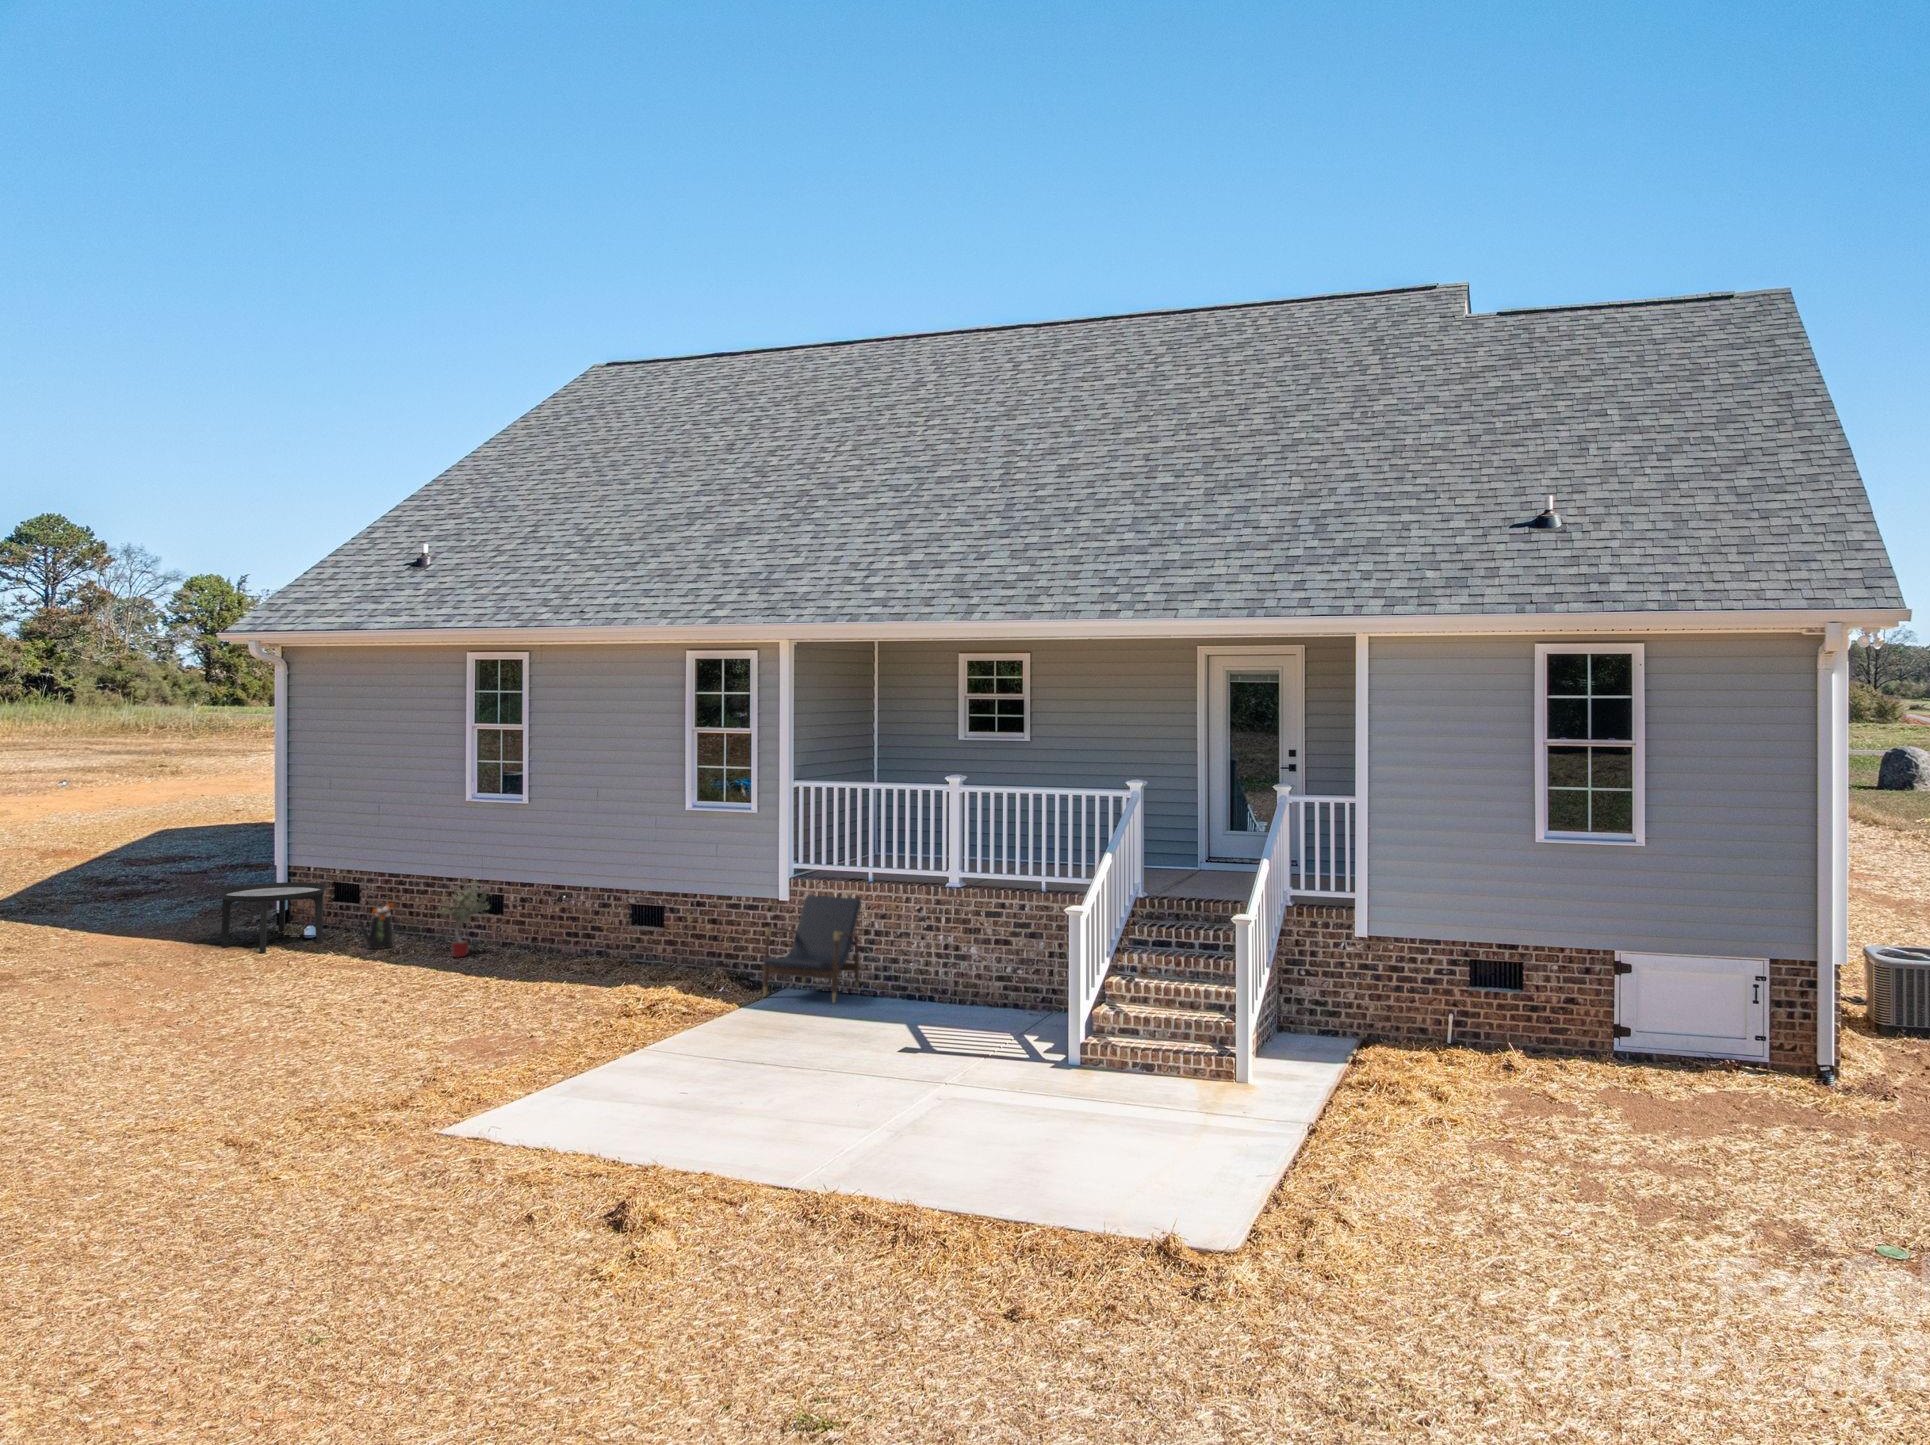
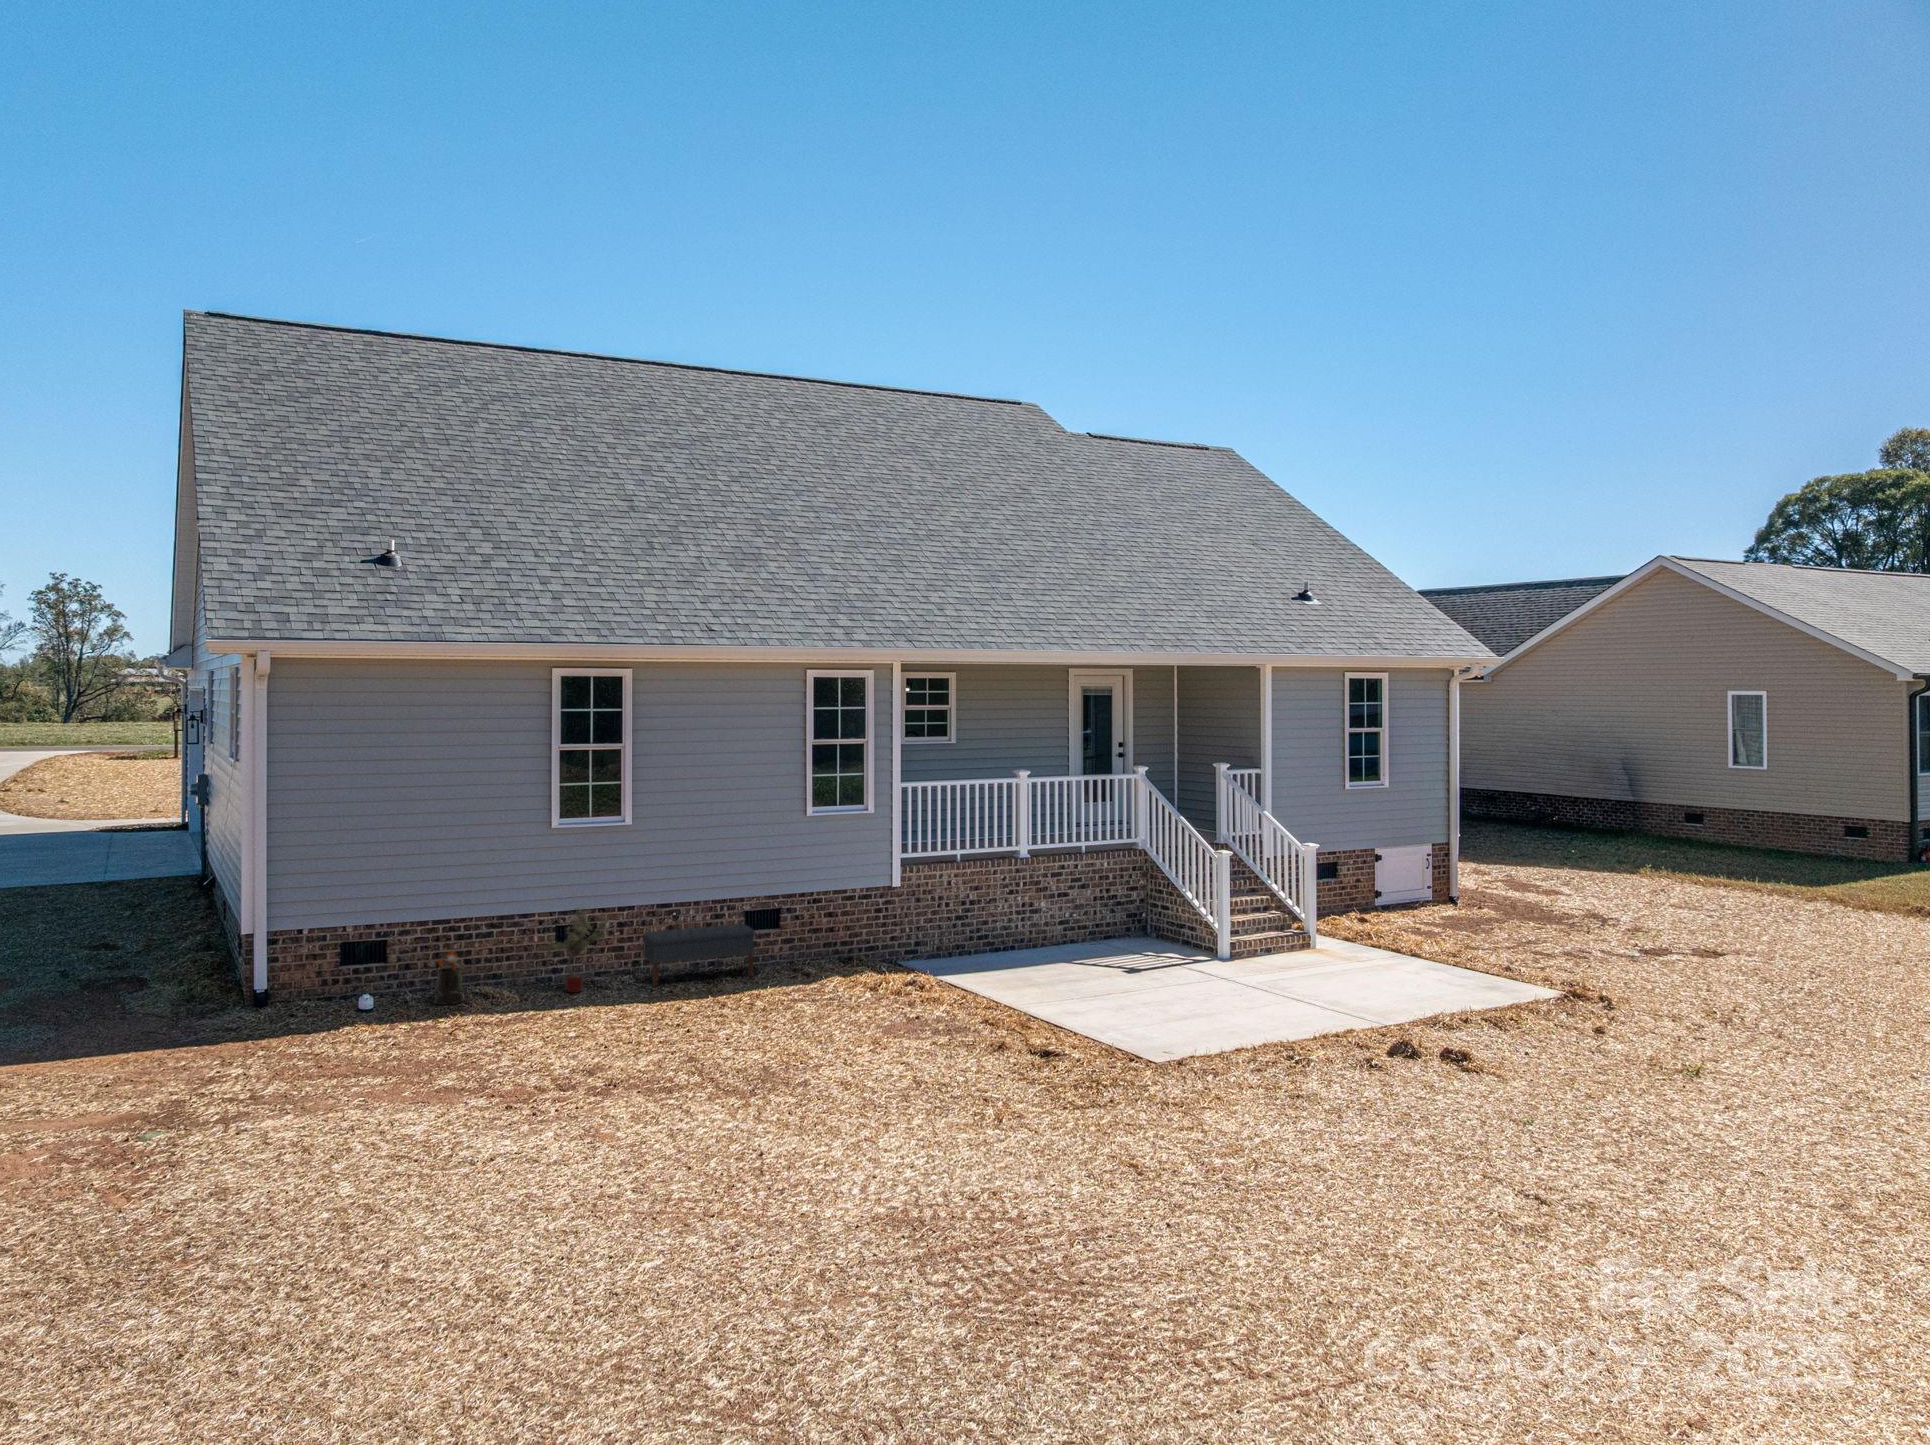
round table: present [217,882,329,953] -> none [254,944,382,1036]
lounge chair: present [763,895,861,1003] -> none [919,876,998,965]
bench: none [507,910,625,973] -> present [643,923,755,987]

